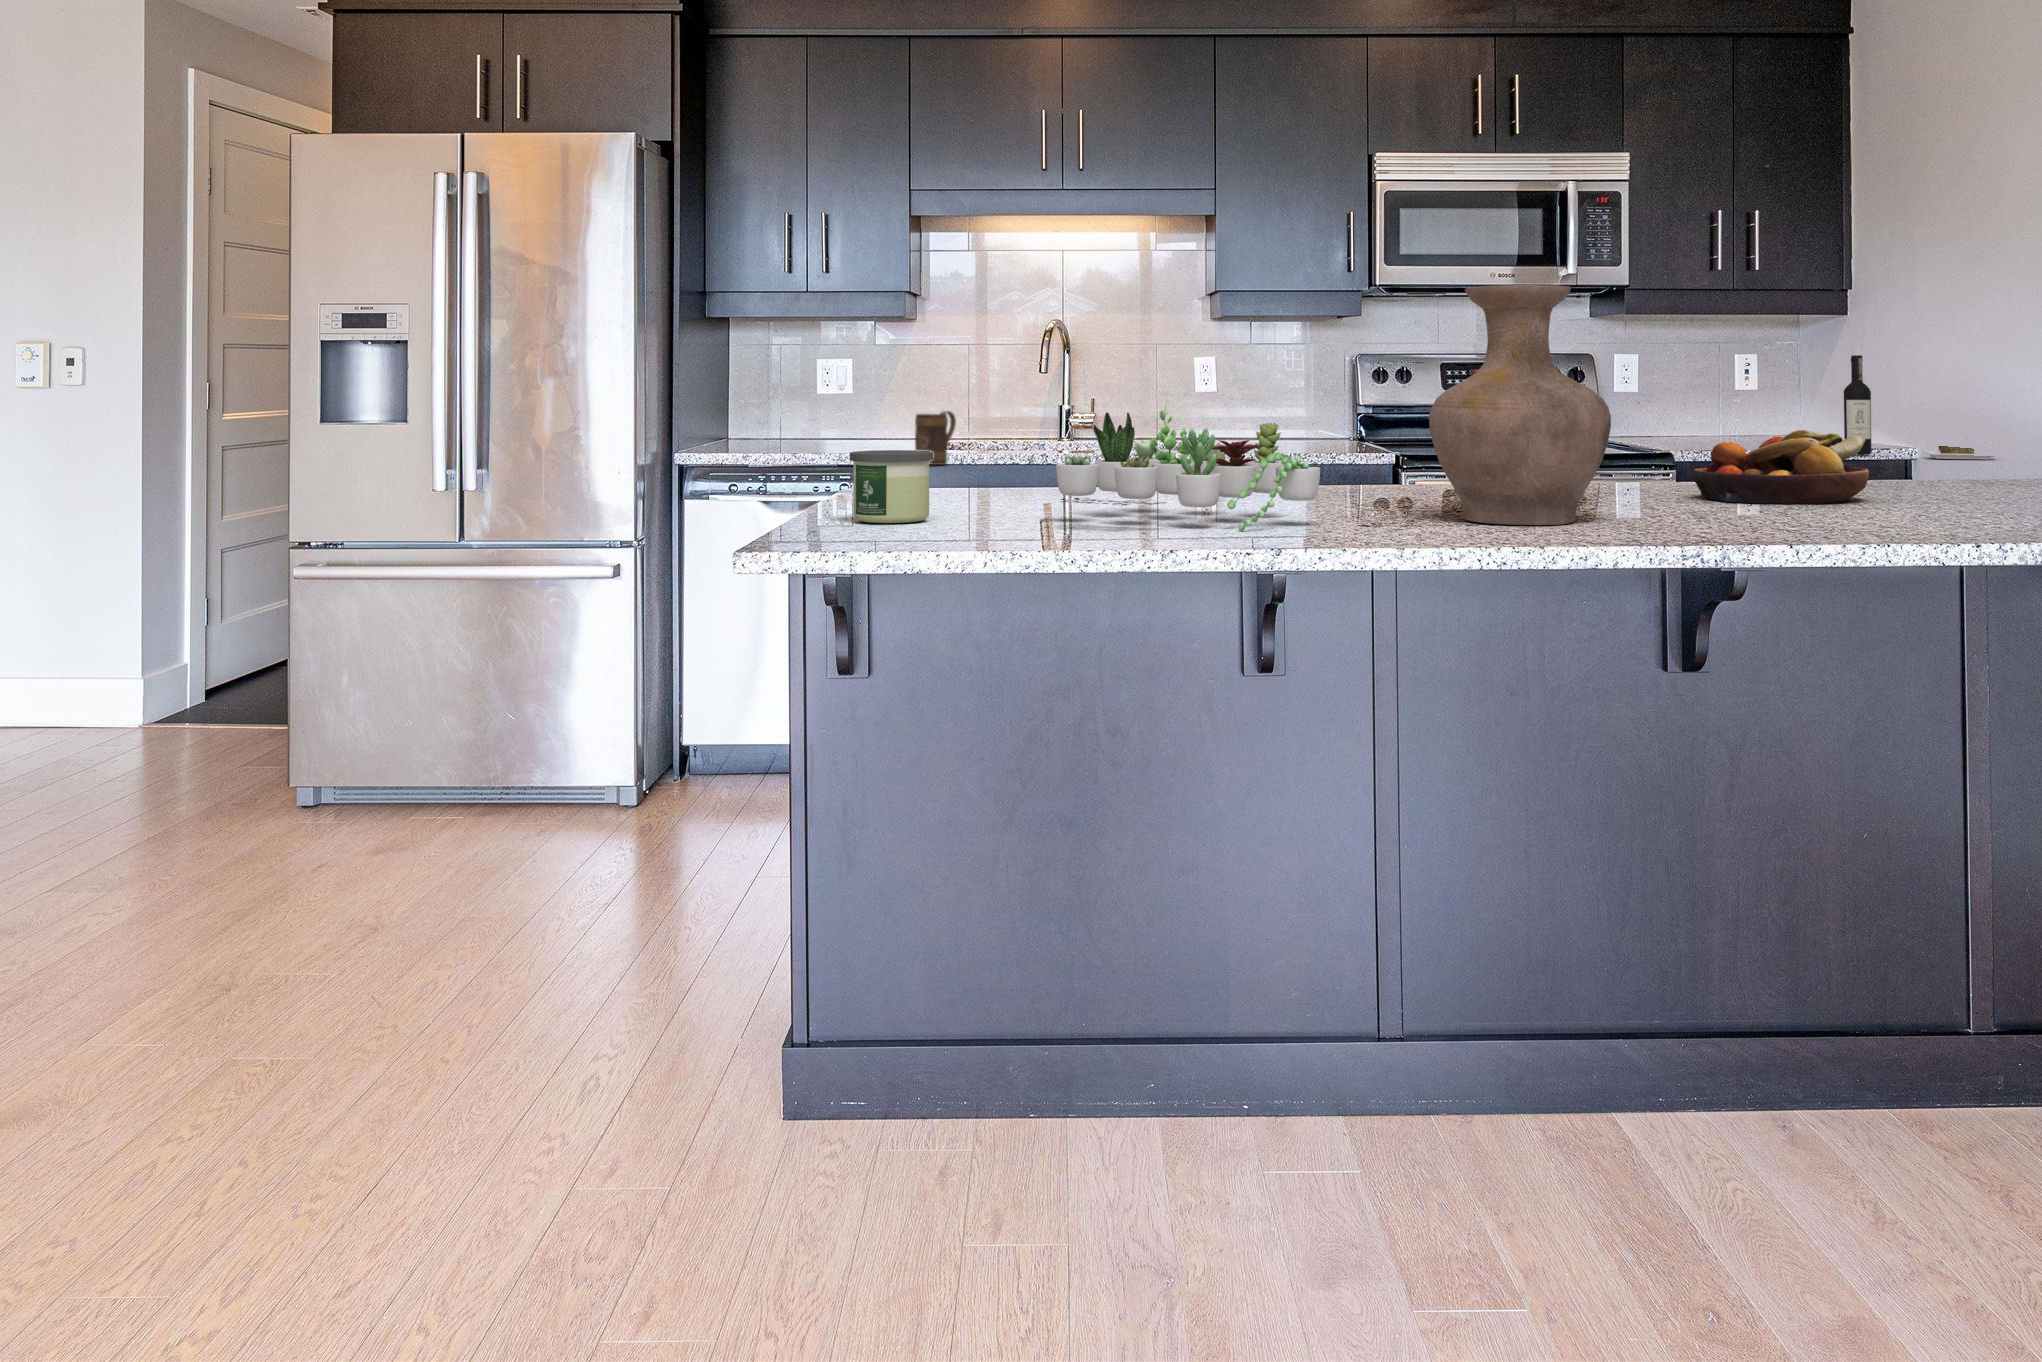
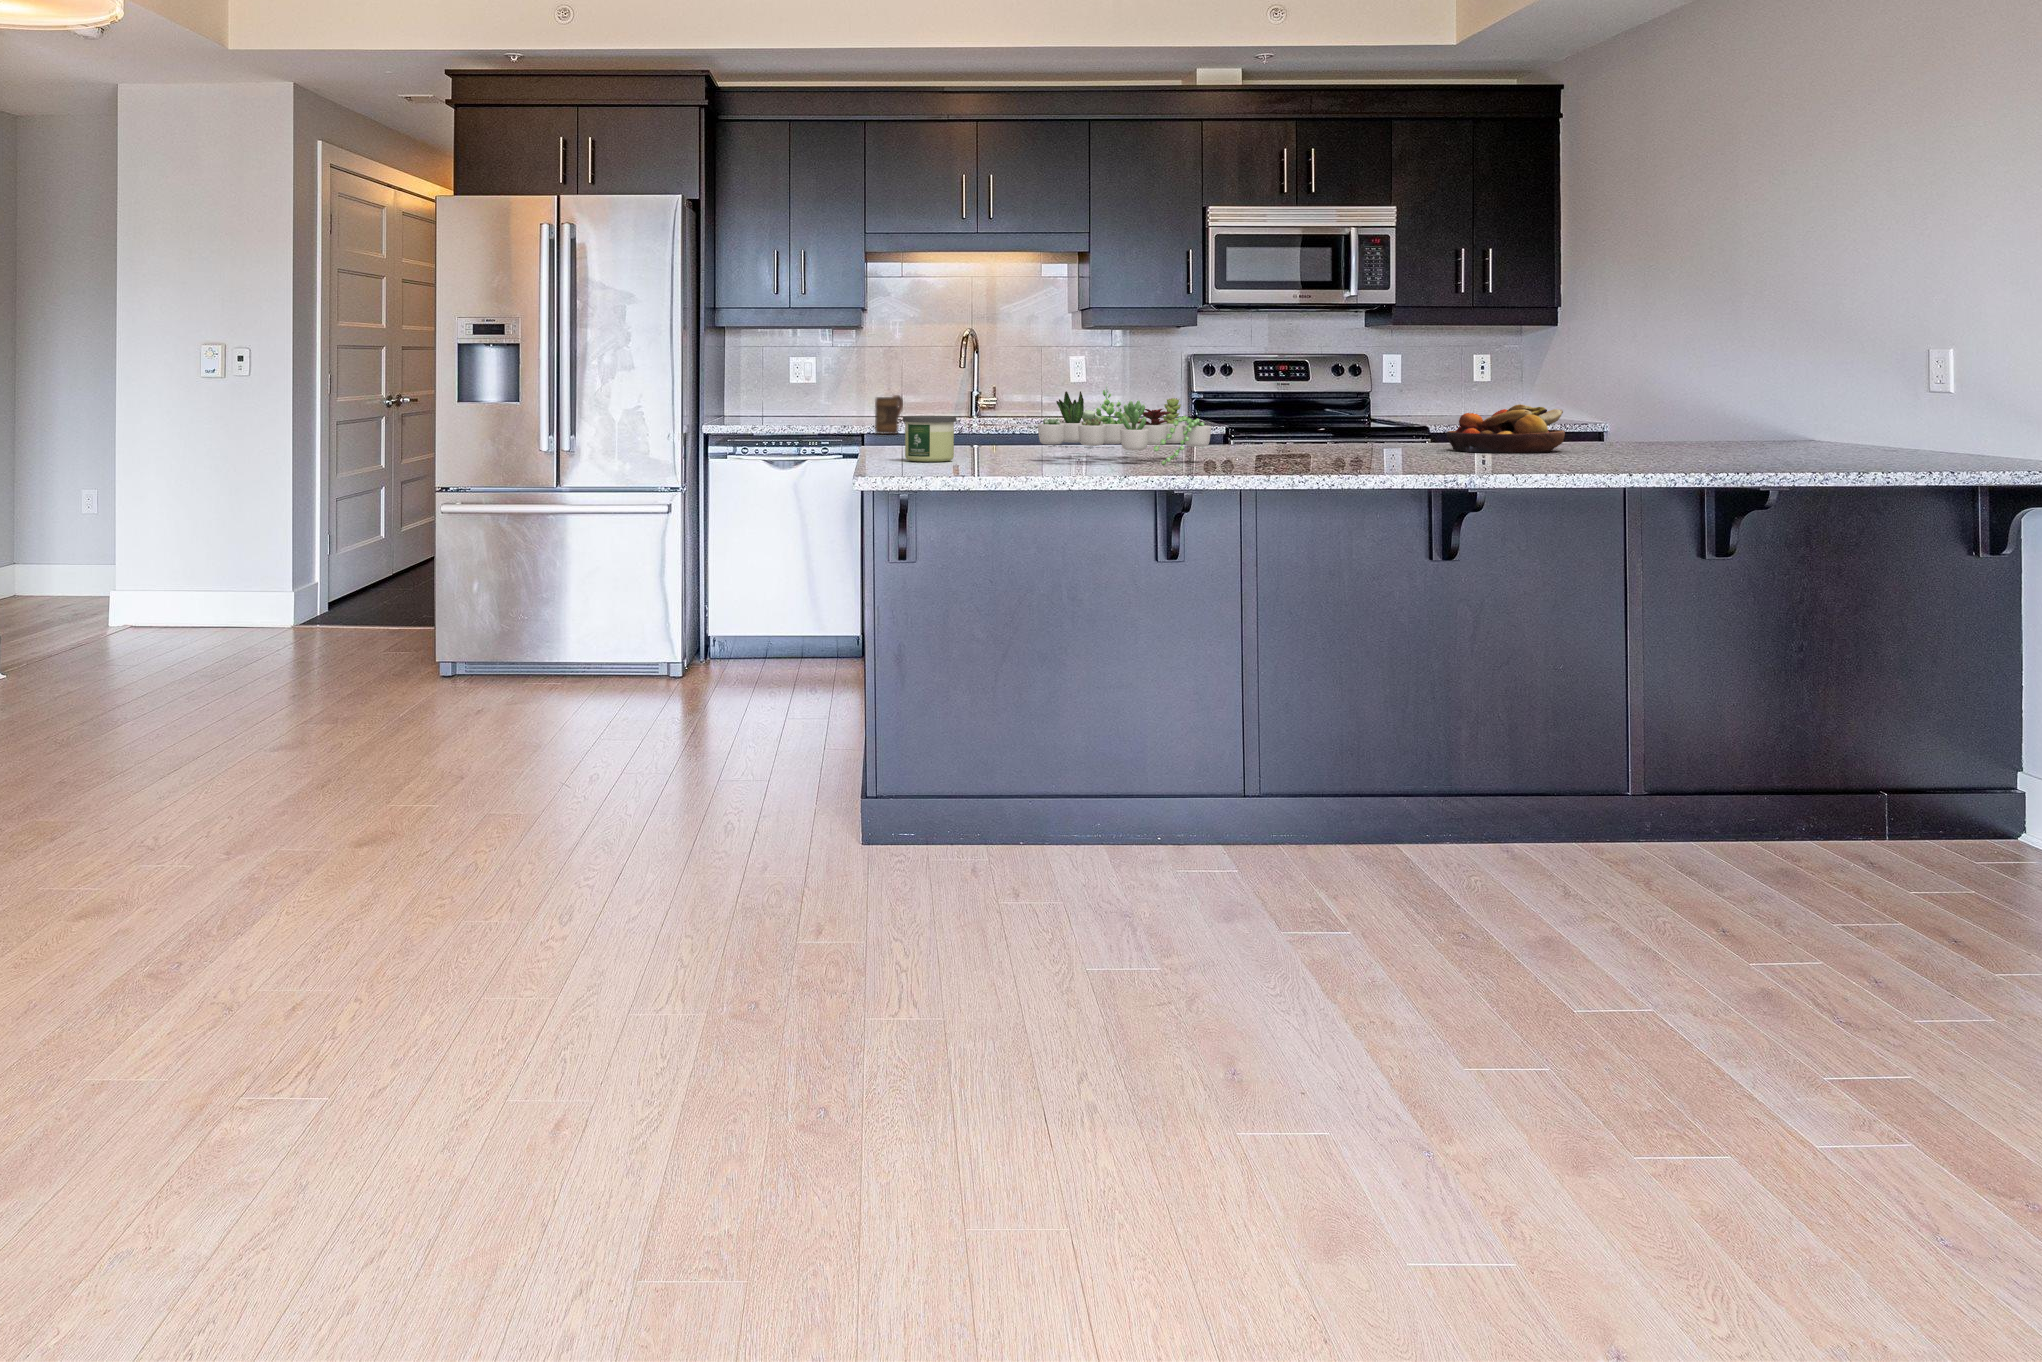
vase: present [1429,285,1611,525] -> none [1278,310,1397,462]
wine bottle: present [1844,355,1994,459] -> none [1554,355,1666,431]

